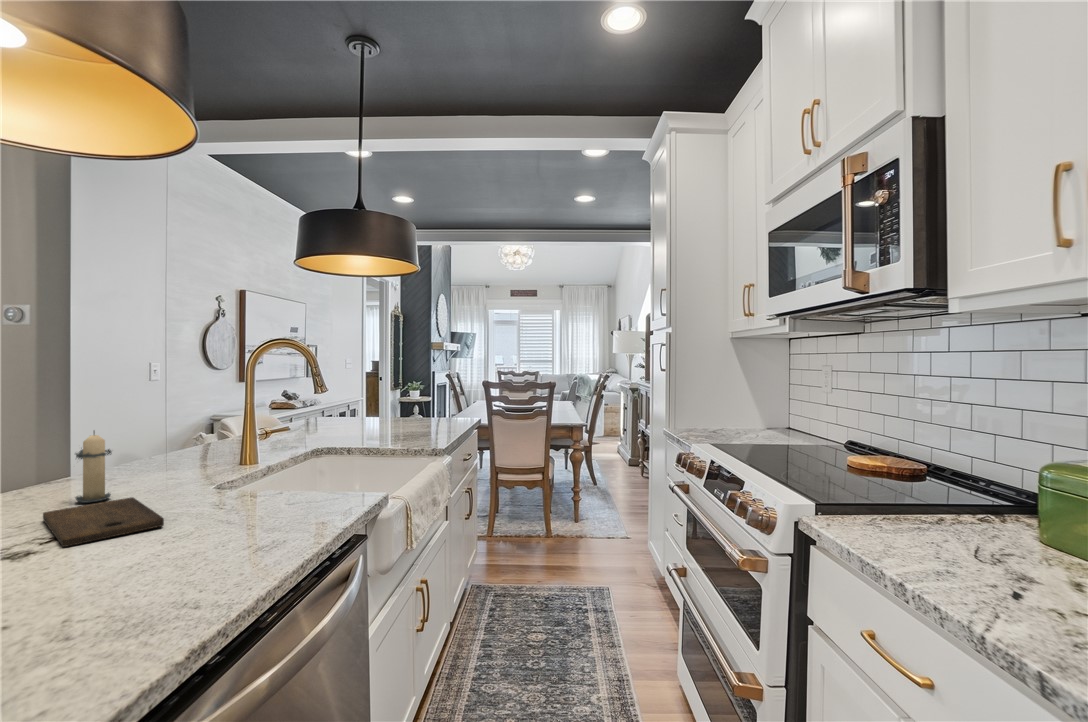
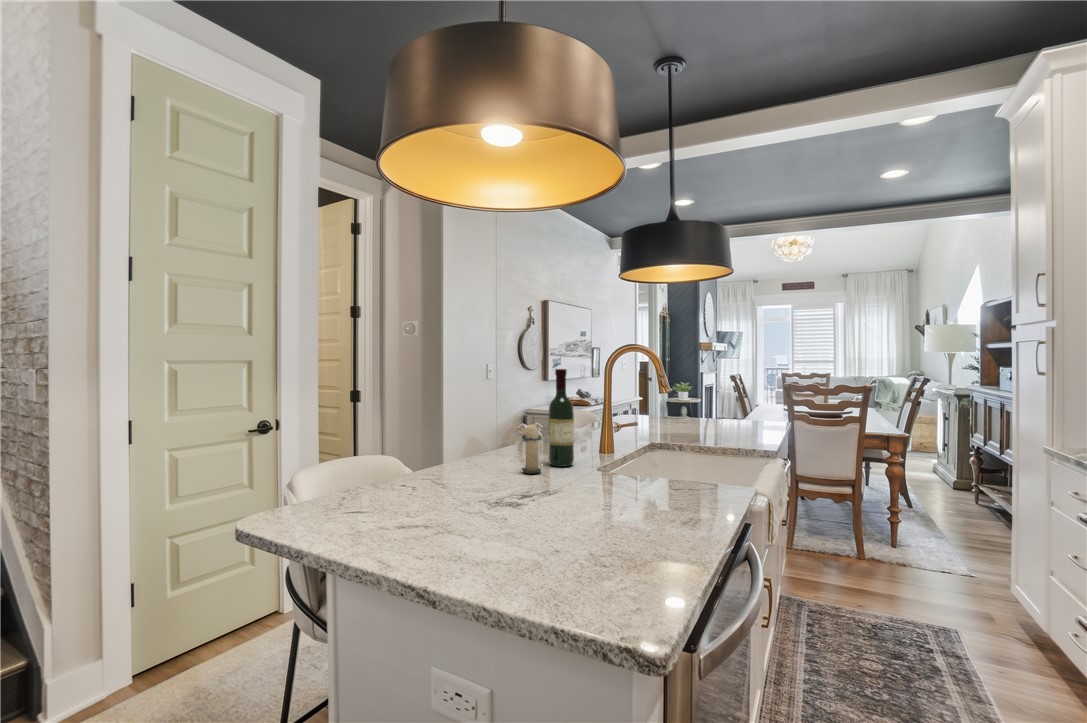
wine bottle: none [137,361,178,488] -> present [548,369,574,467]
cutting board: present [43,497,164,547] -> none [516,473,599,504]

